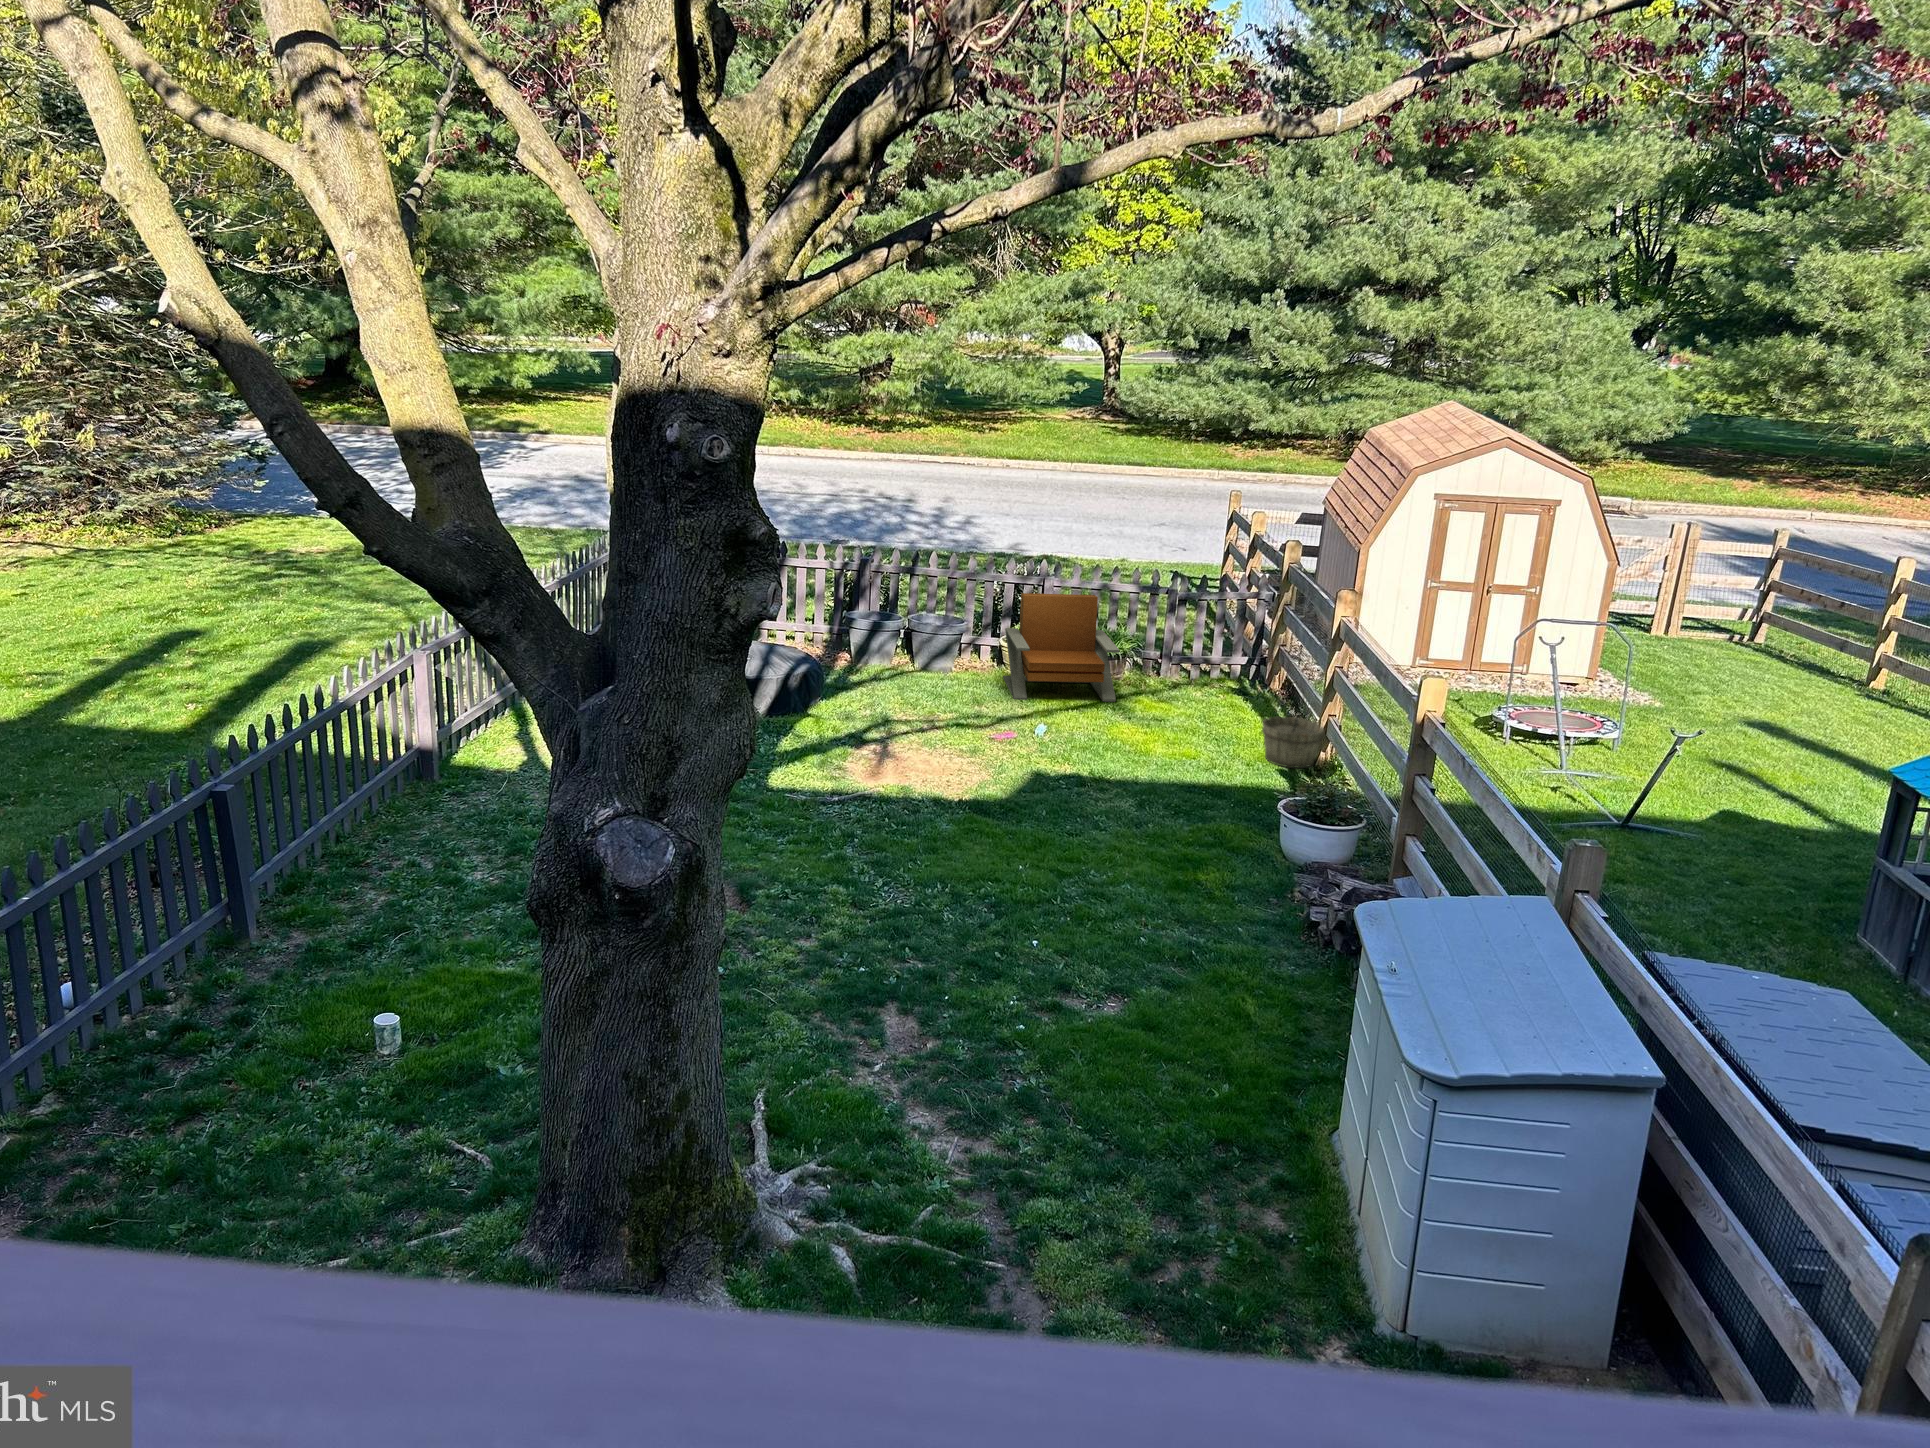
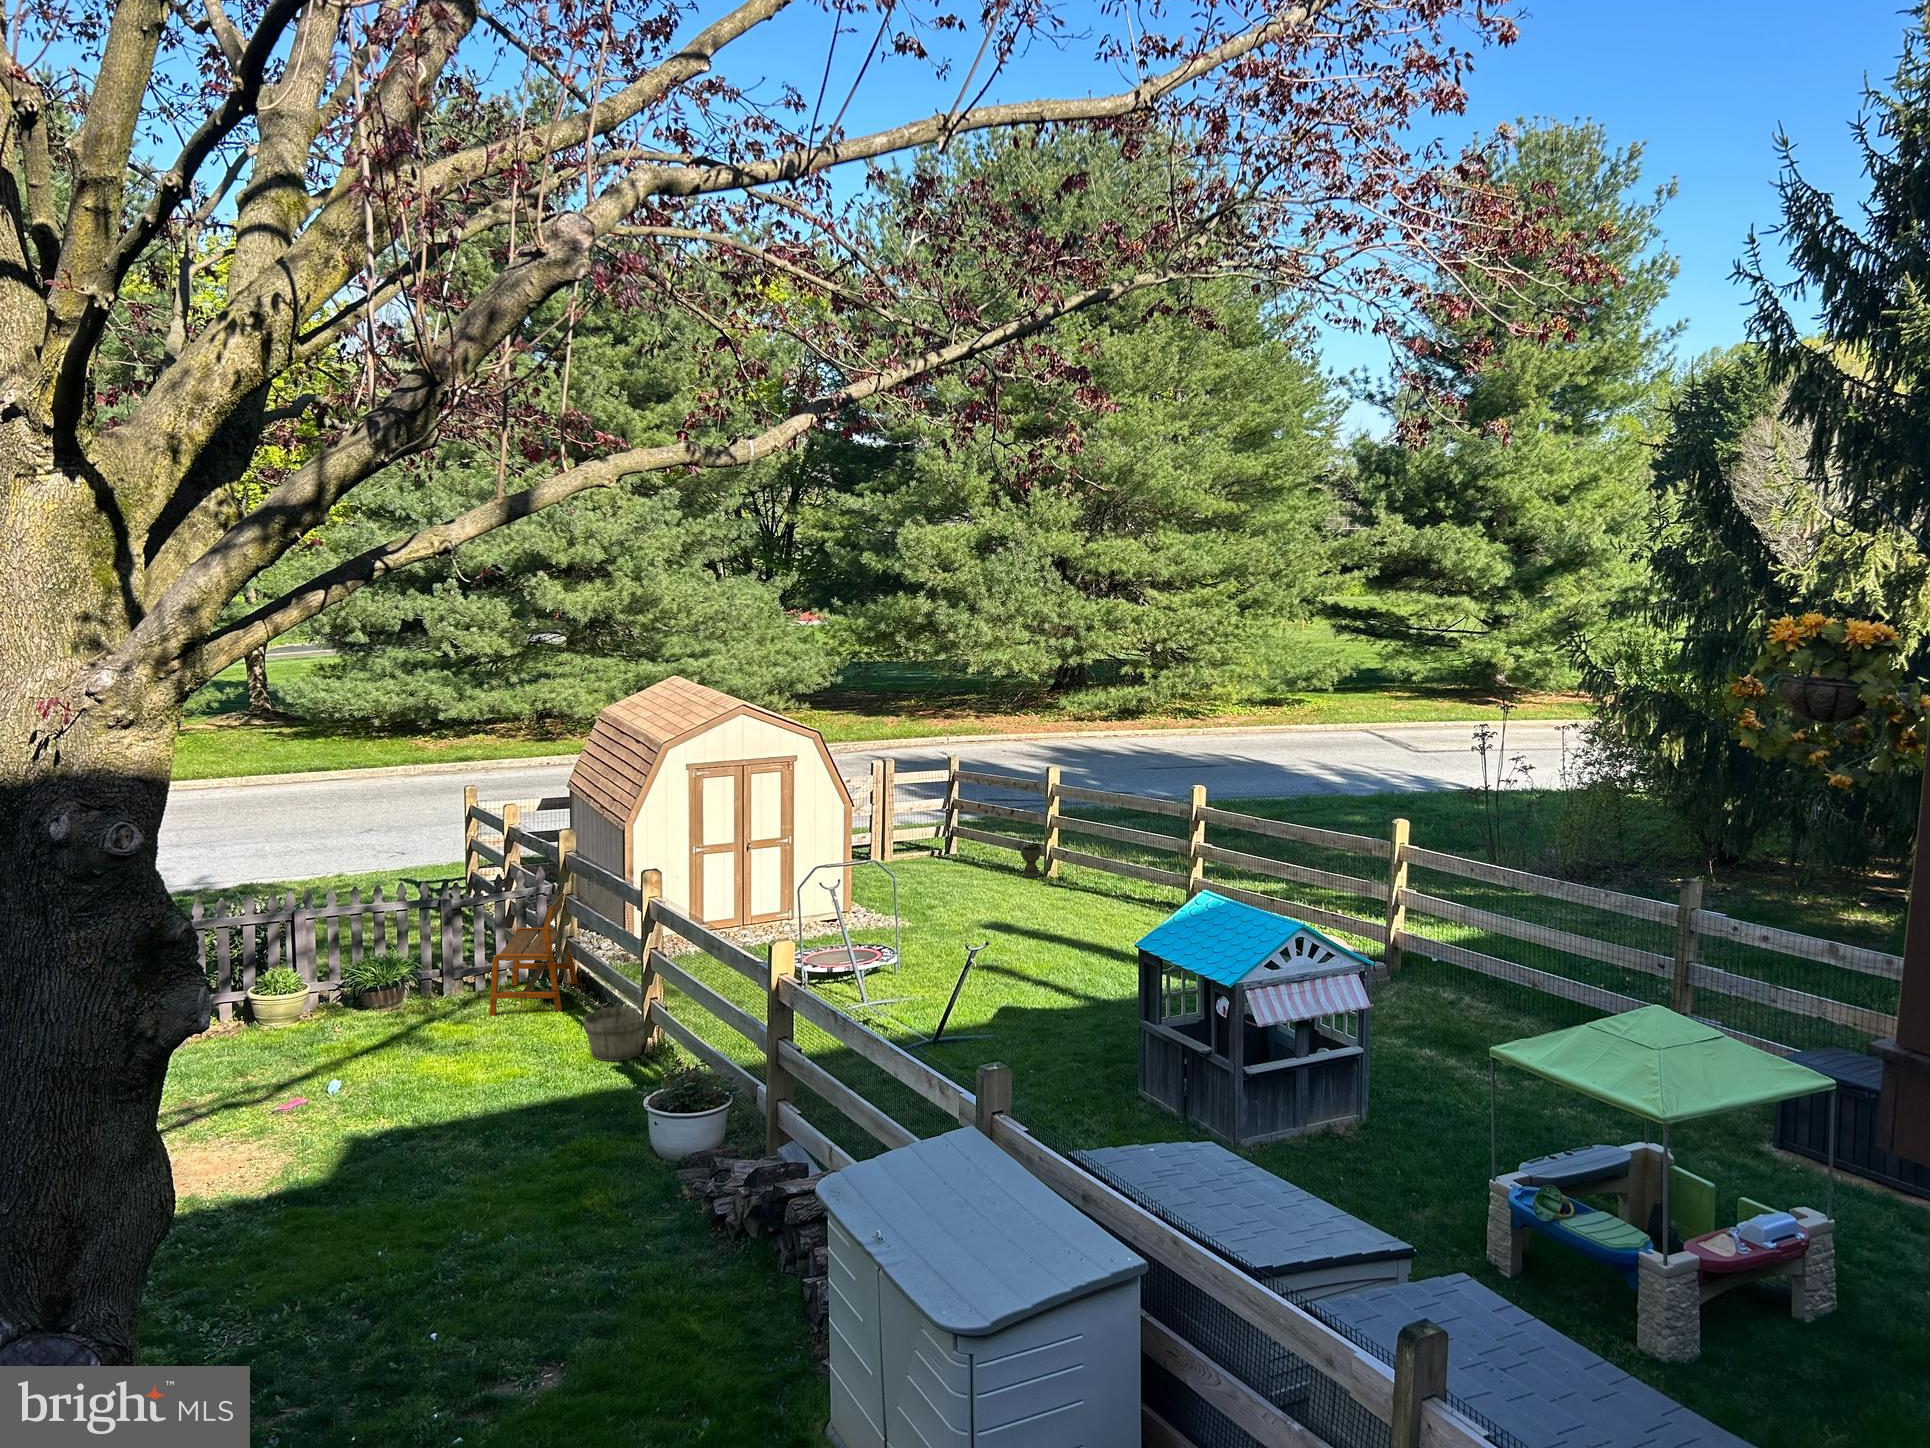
lounge chair: present [1003,593,1120,702] -> none [252,923,405,1062]
bench: none [1192,595,1288,711] -> present [489,893,577,1016]
planter: none [1838,645,1871,687] -> present [1020,842,1042,878]

